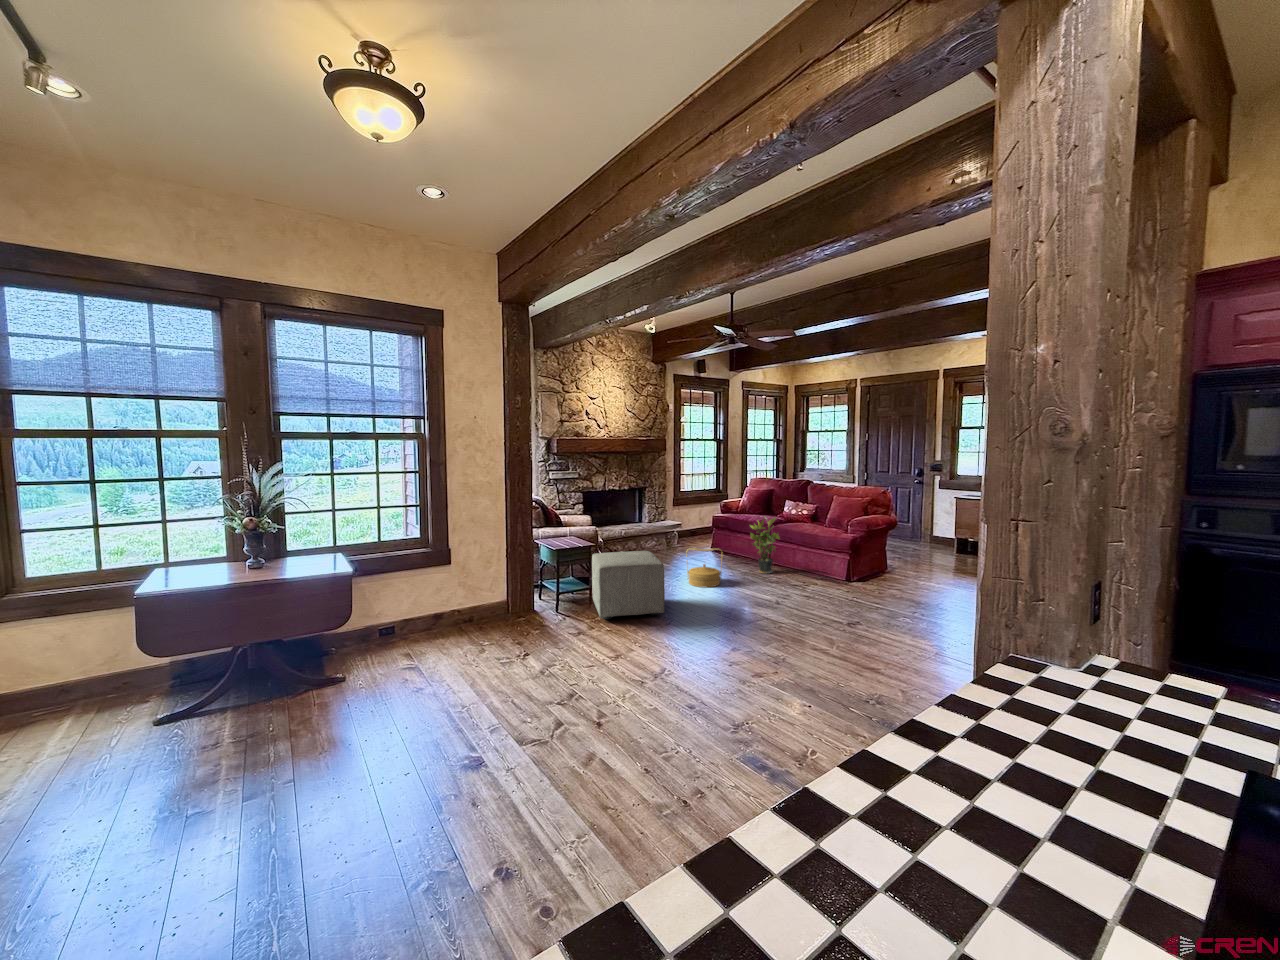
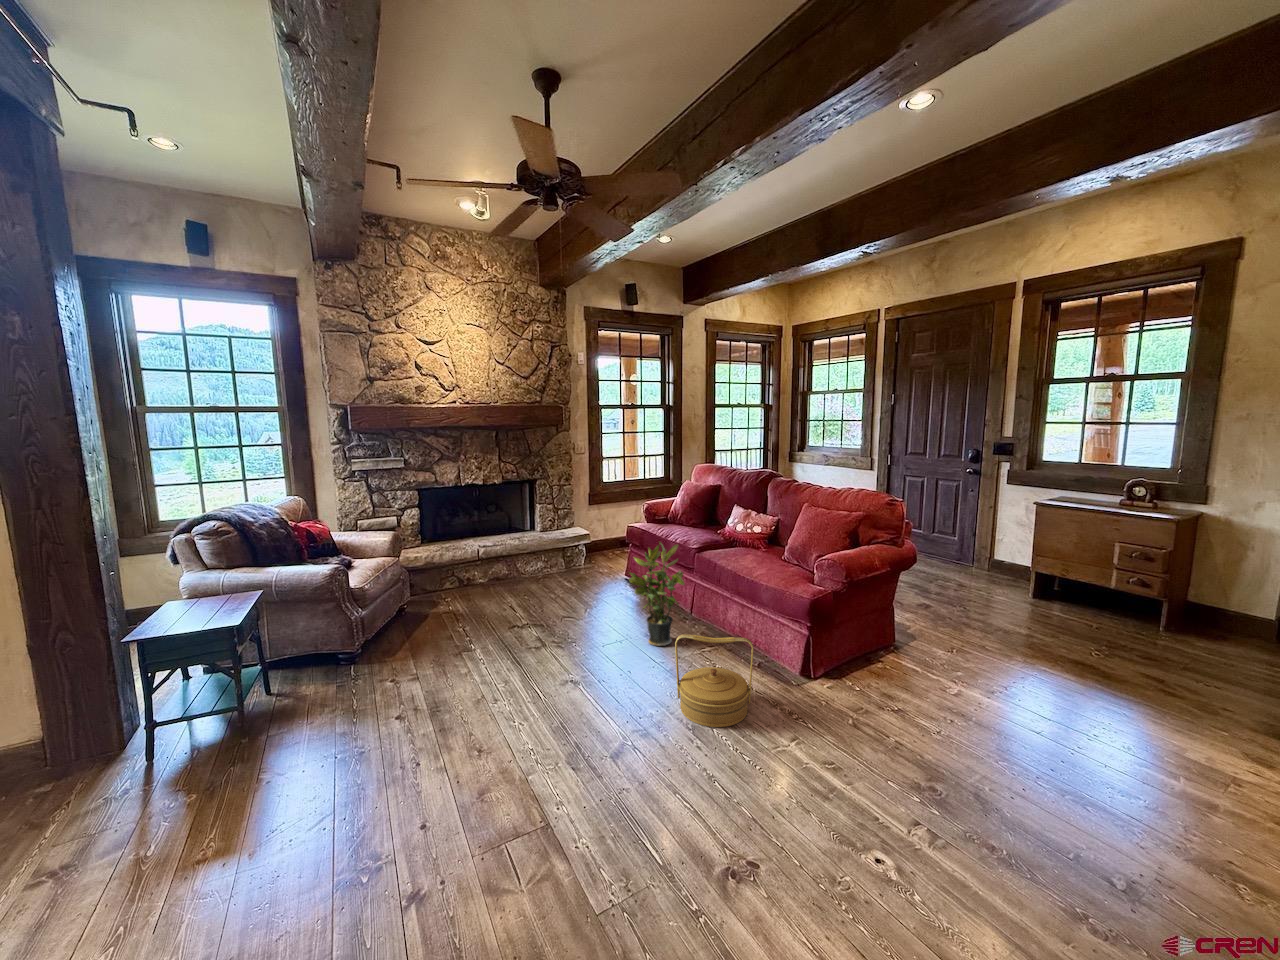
basket: present [686,548,722,587] -> present [675,634,753,727]
ottoman: present [592,551,665,619] -> none [141,629,367,804]

